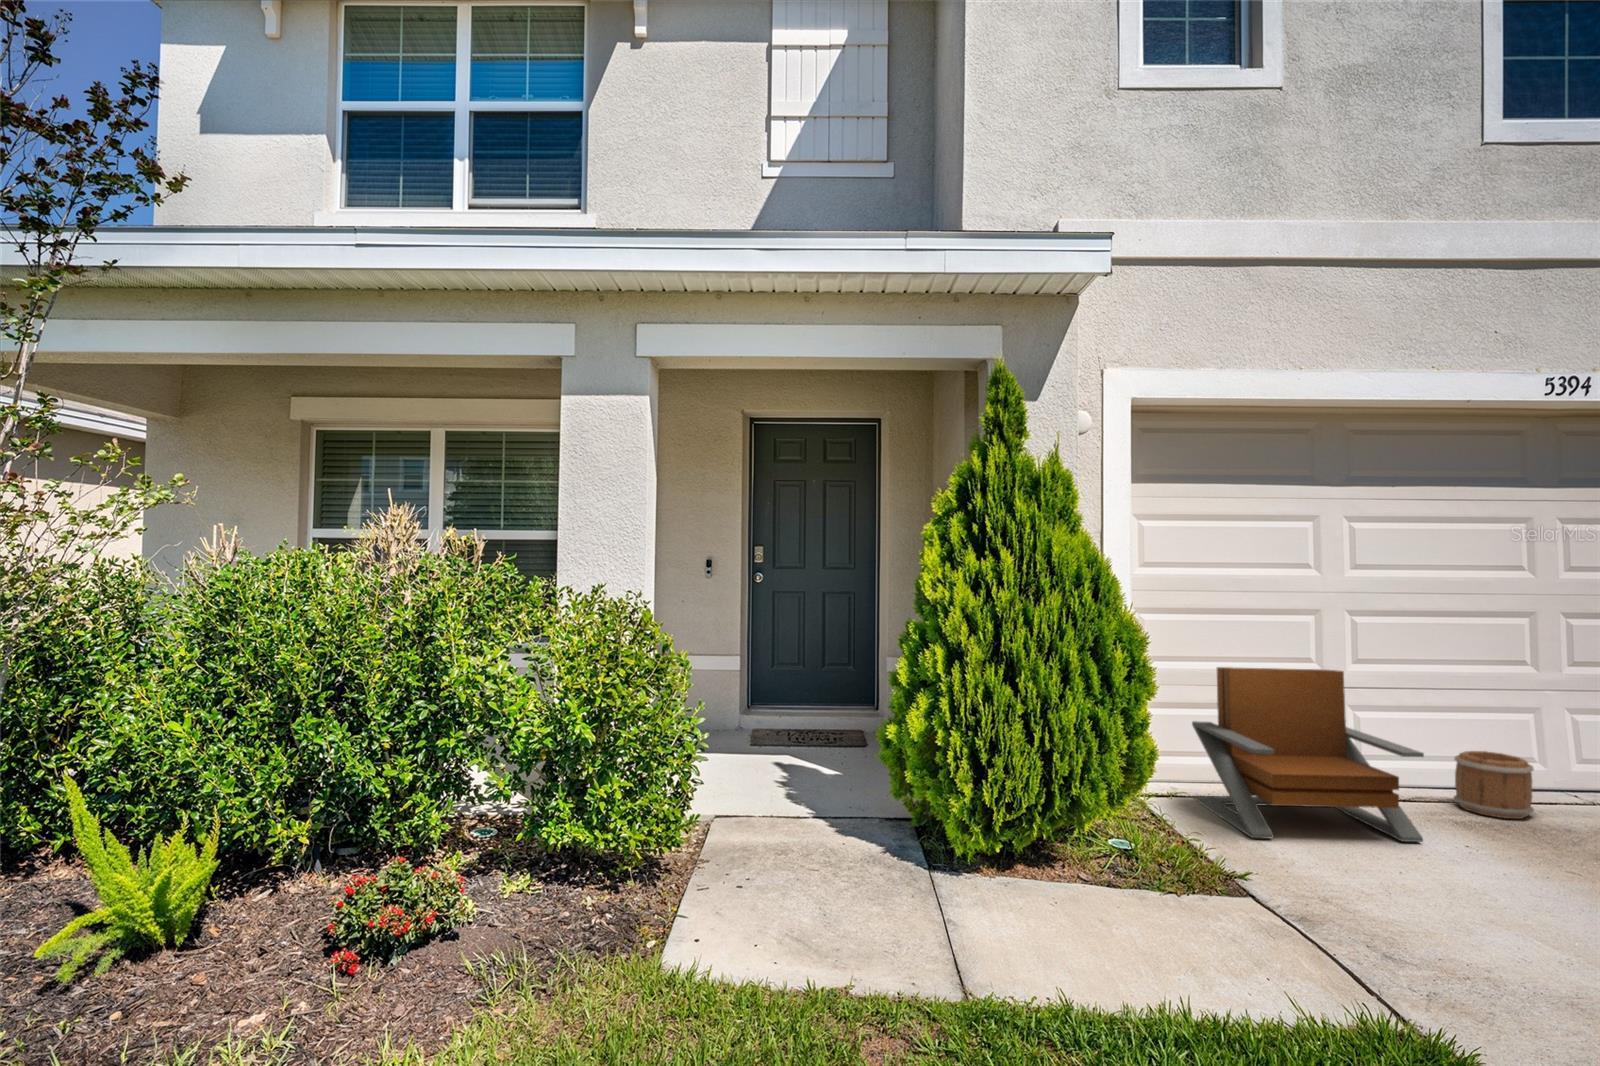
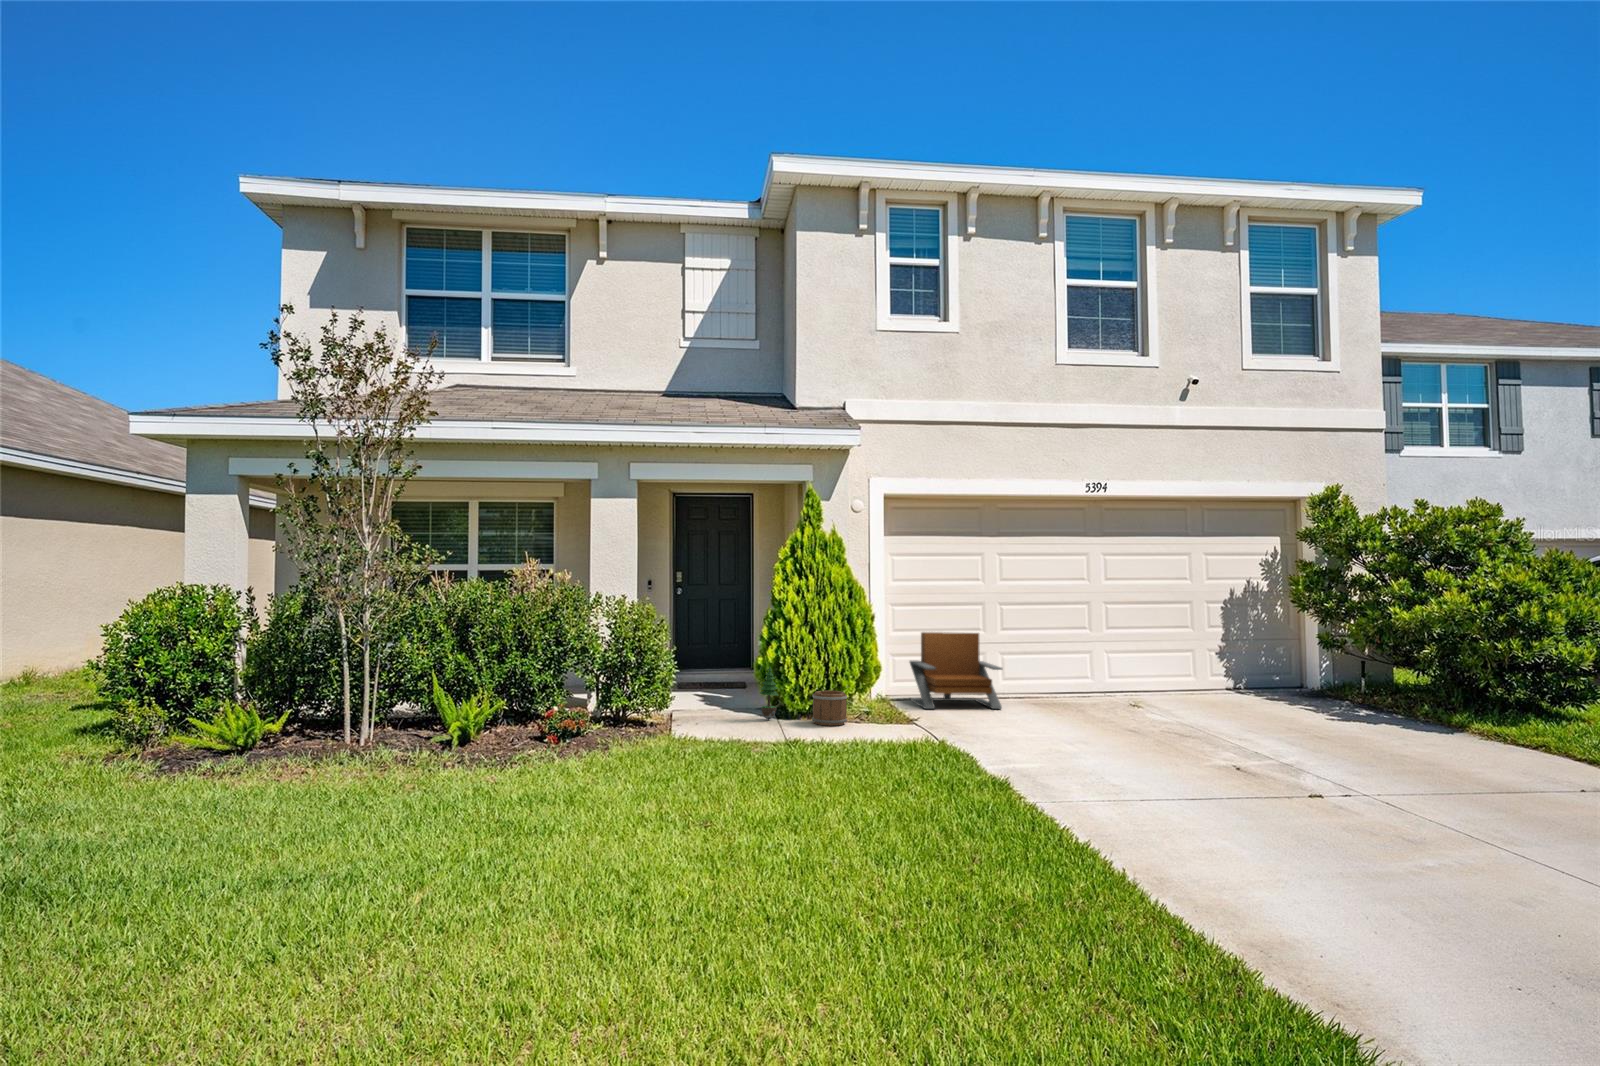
bucket: present [1454,751,1534,819] -> present [812,691,847,726]
potted tree: none [890,753,935,876] -> present [760,667,778,720]

